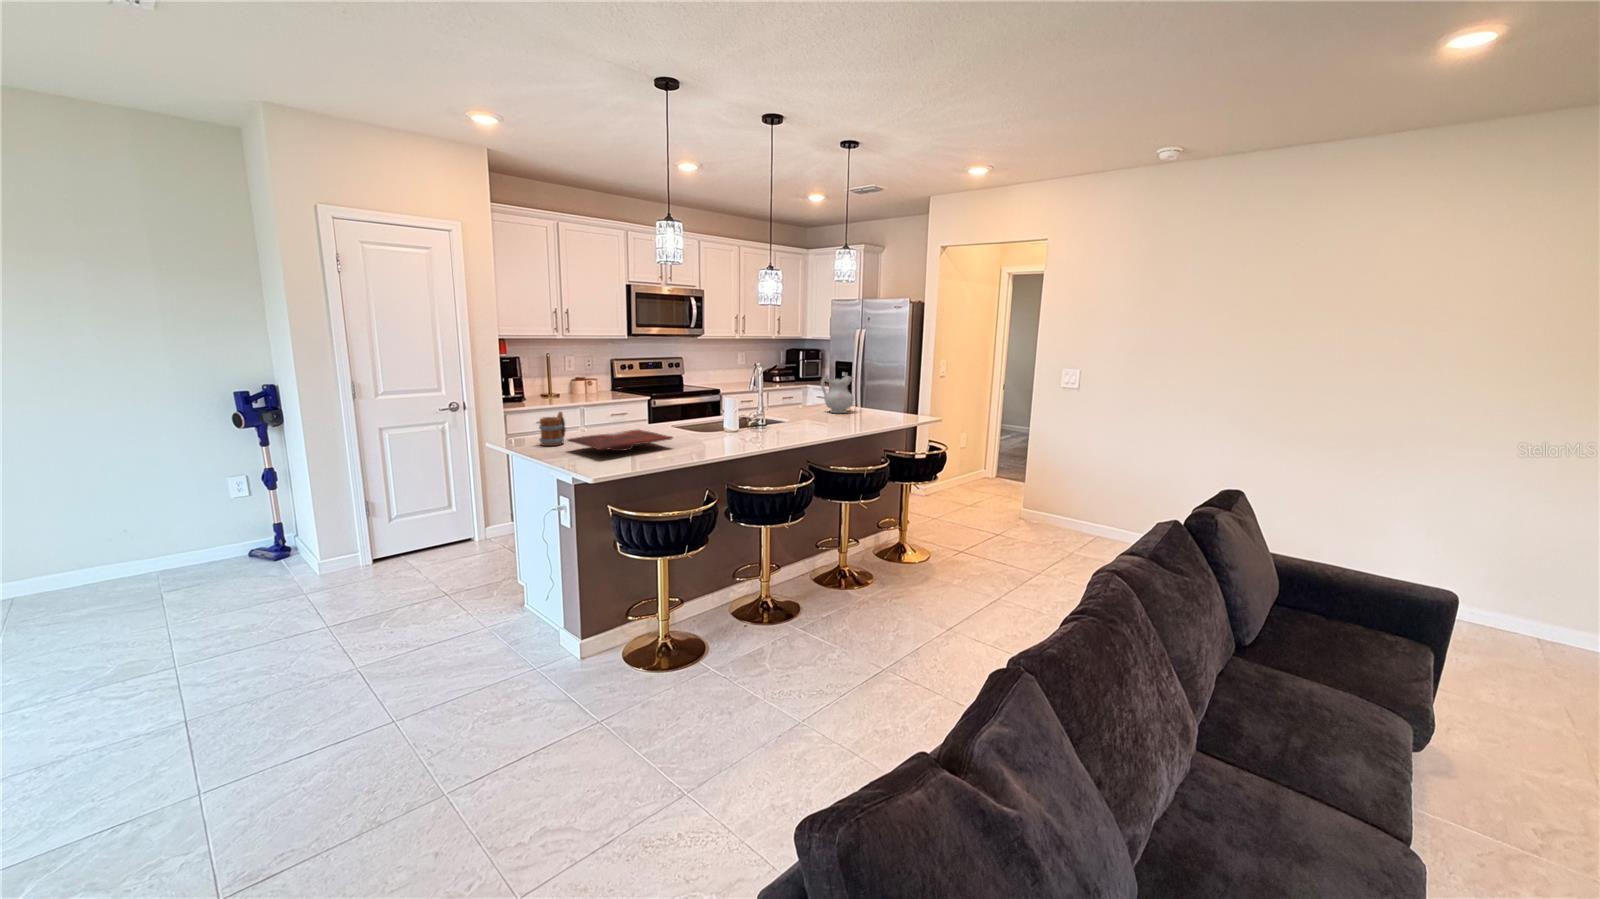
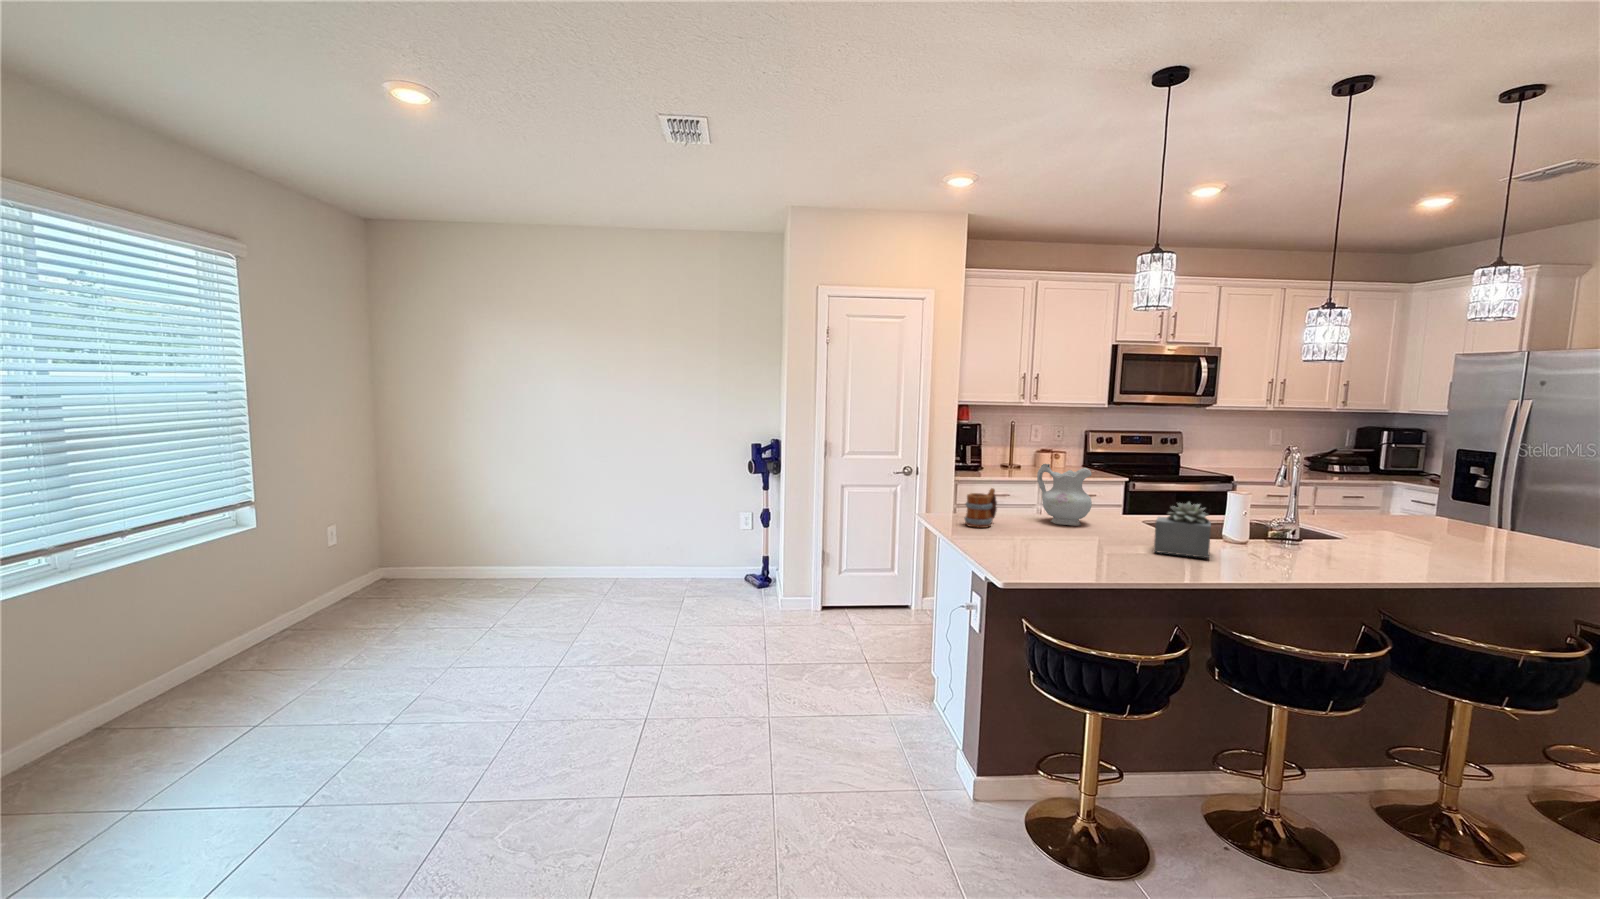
ceramic pitcher: present [821,375,853,413] -> present [1037,464,1092,526]
succulent plant: none [687,406,721,444] -> present [1154,502,1211,558]
cutting board: present [567,430,673,451] -> none [990,522,1131,548]

